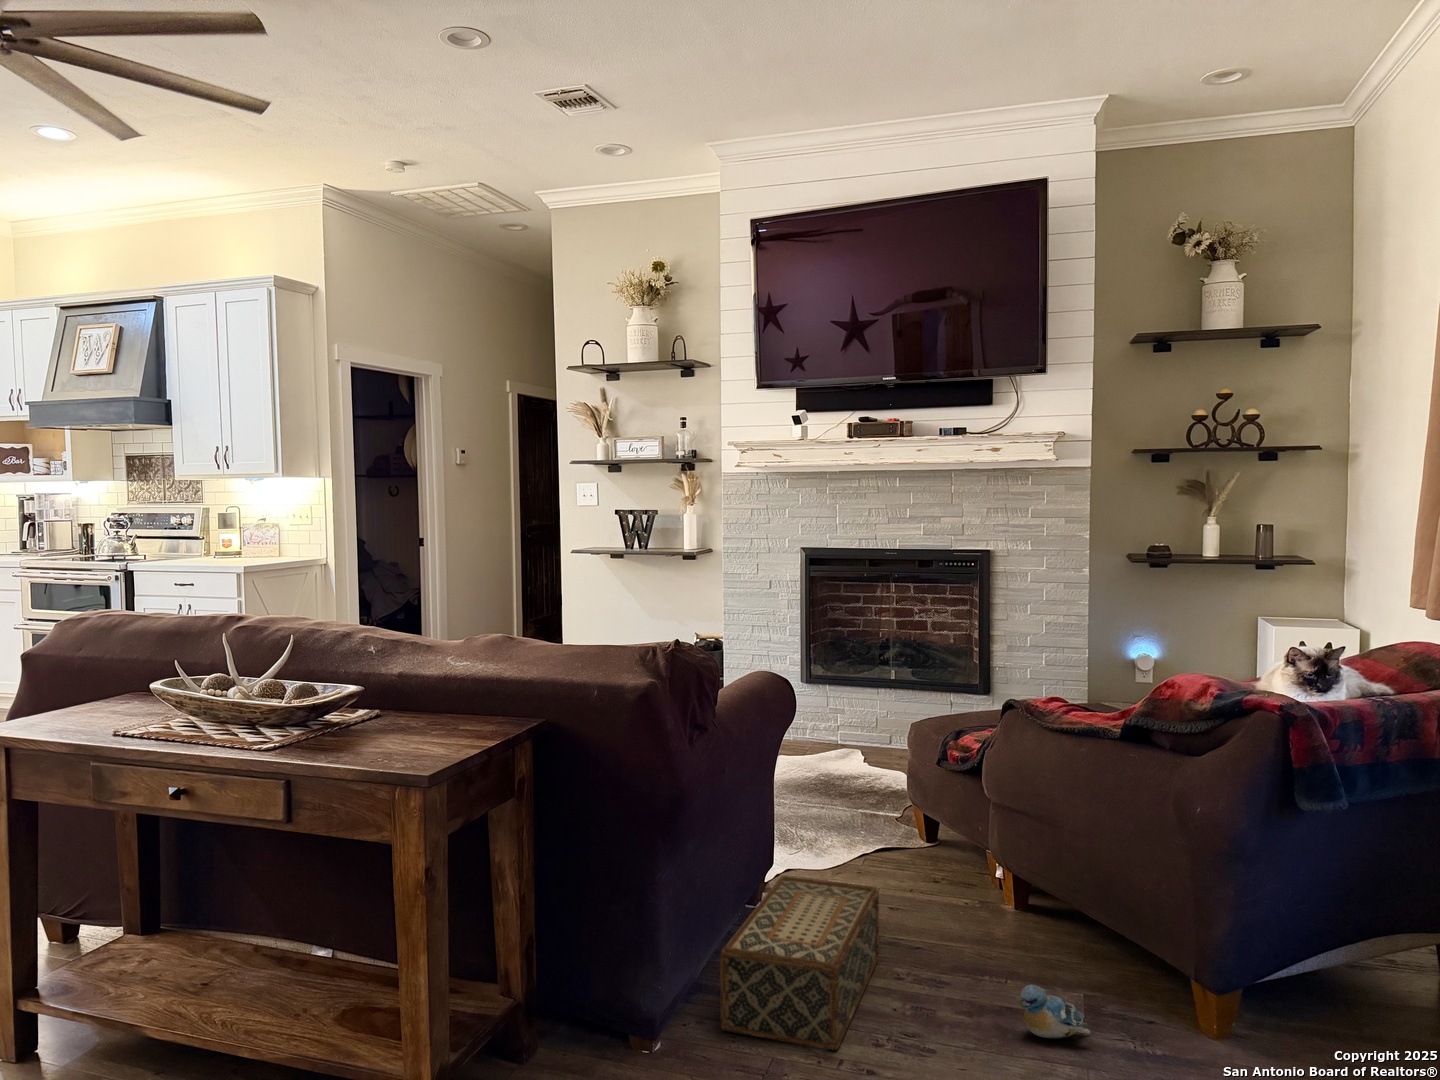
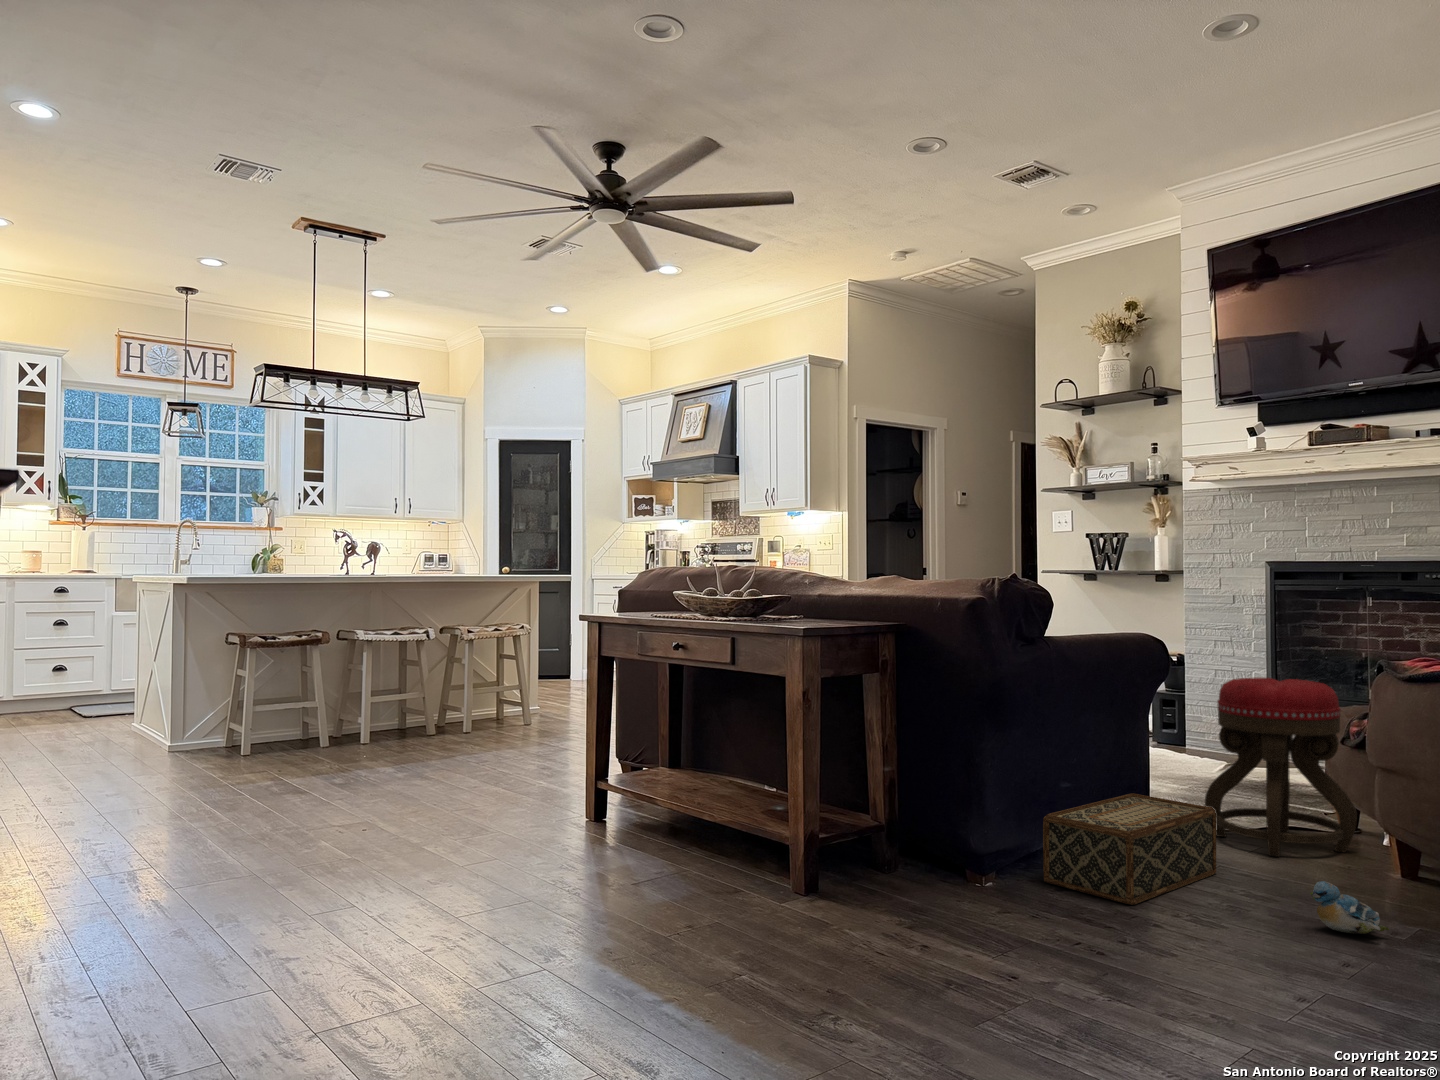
ottoman: none [827,710,971,913] -> present [1205,678,1357,857]

